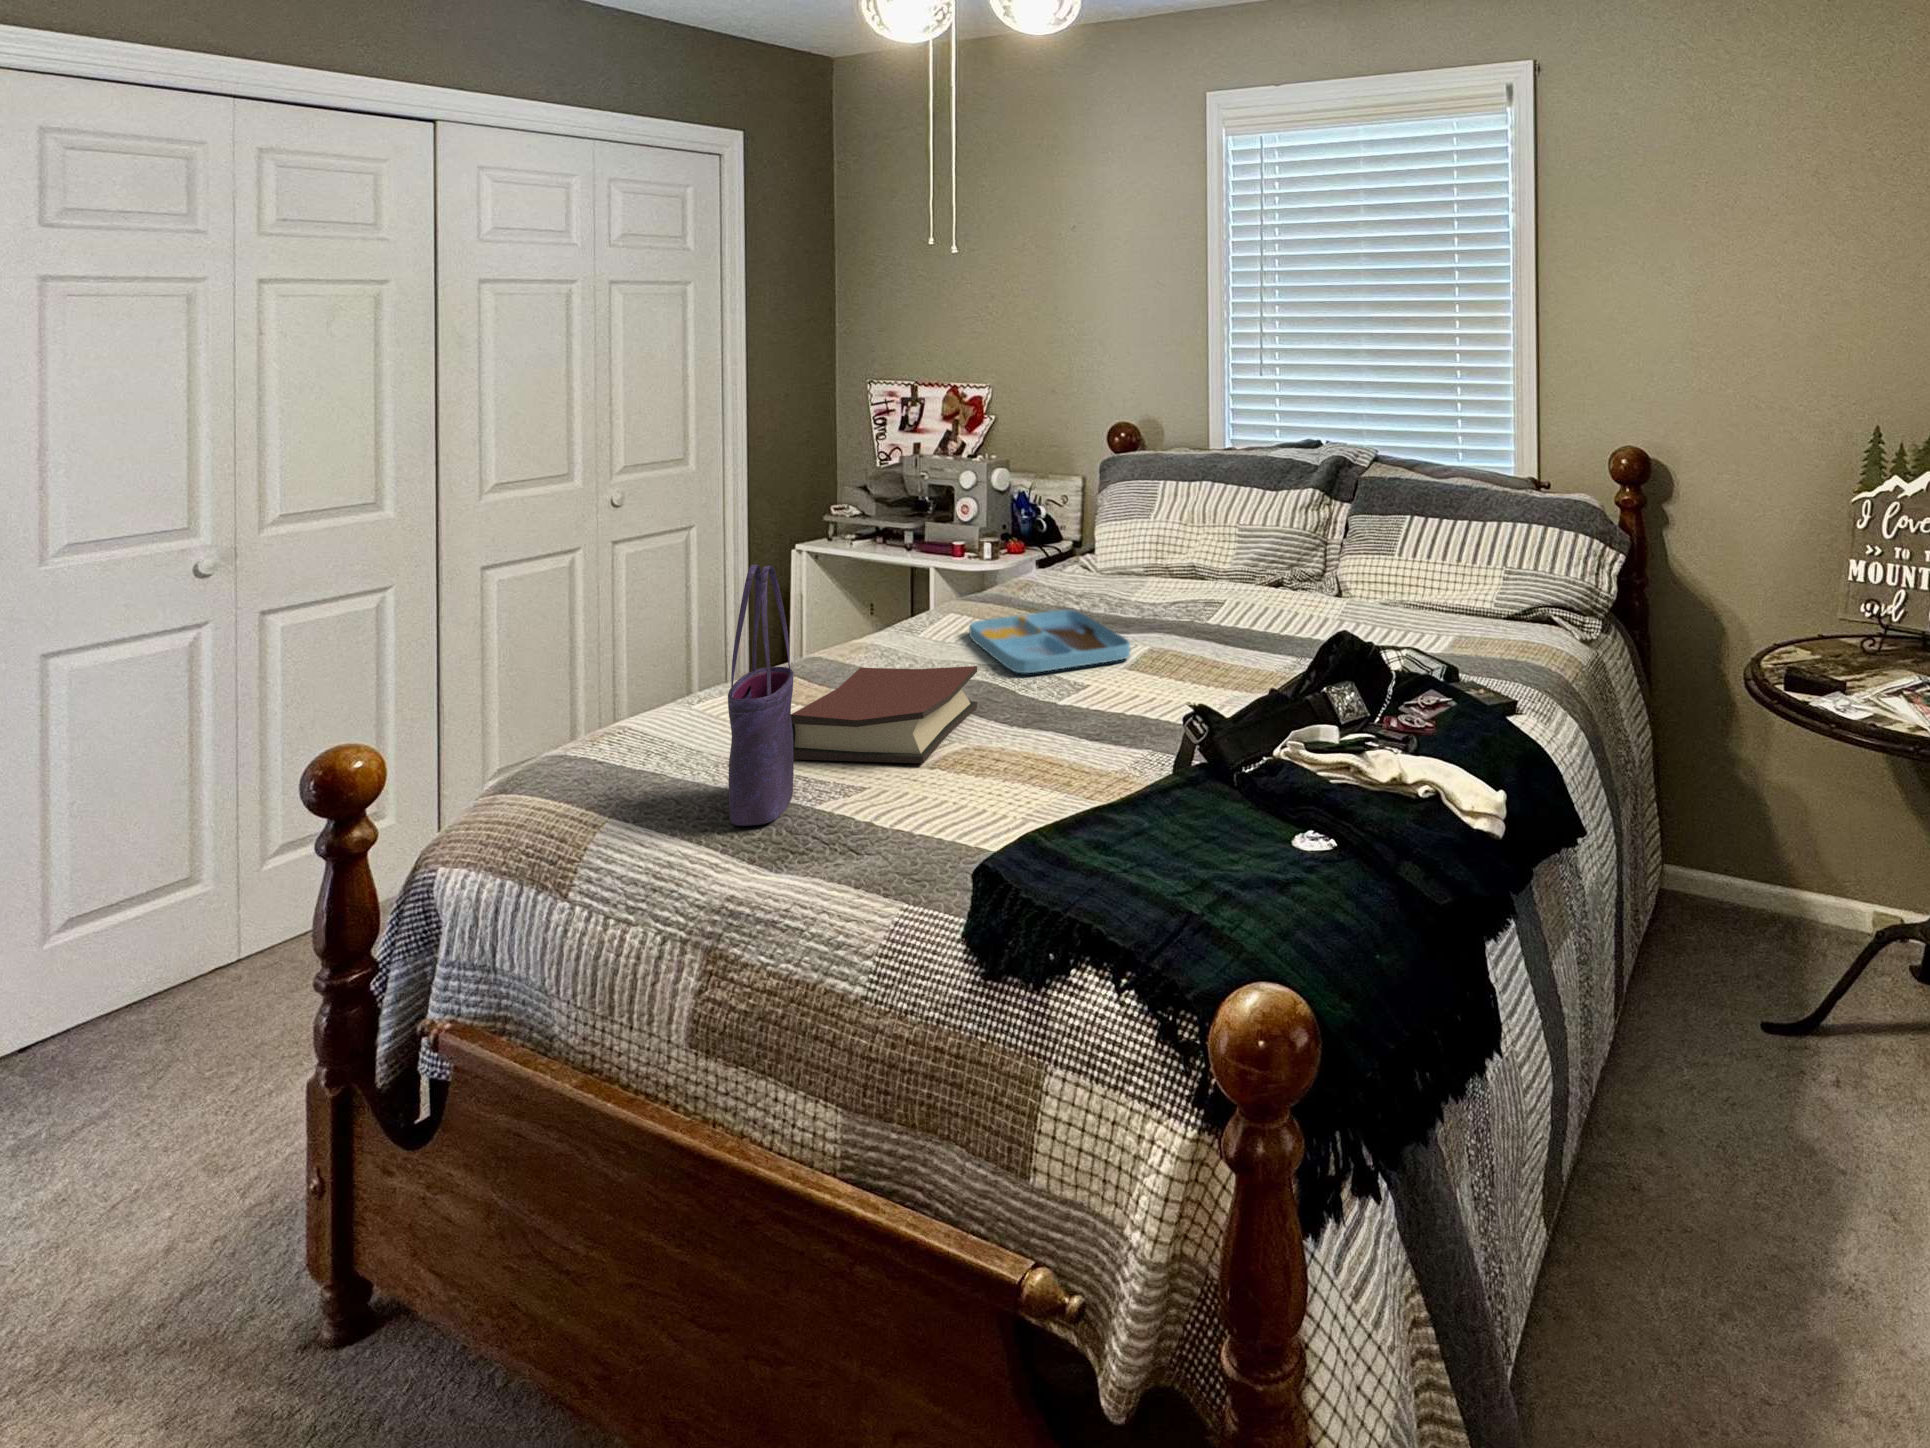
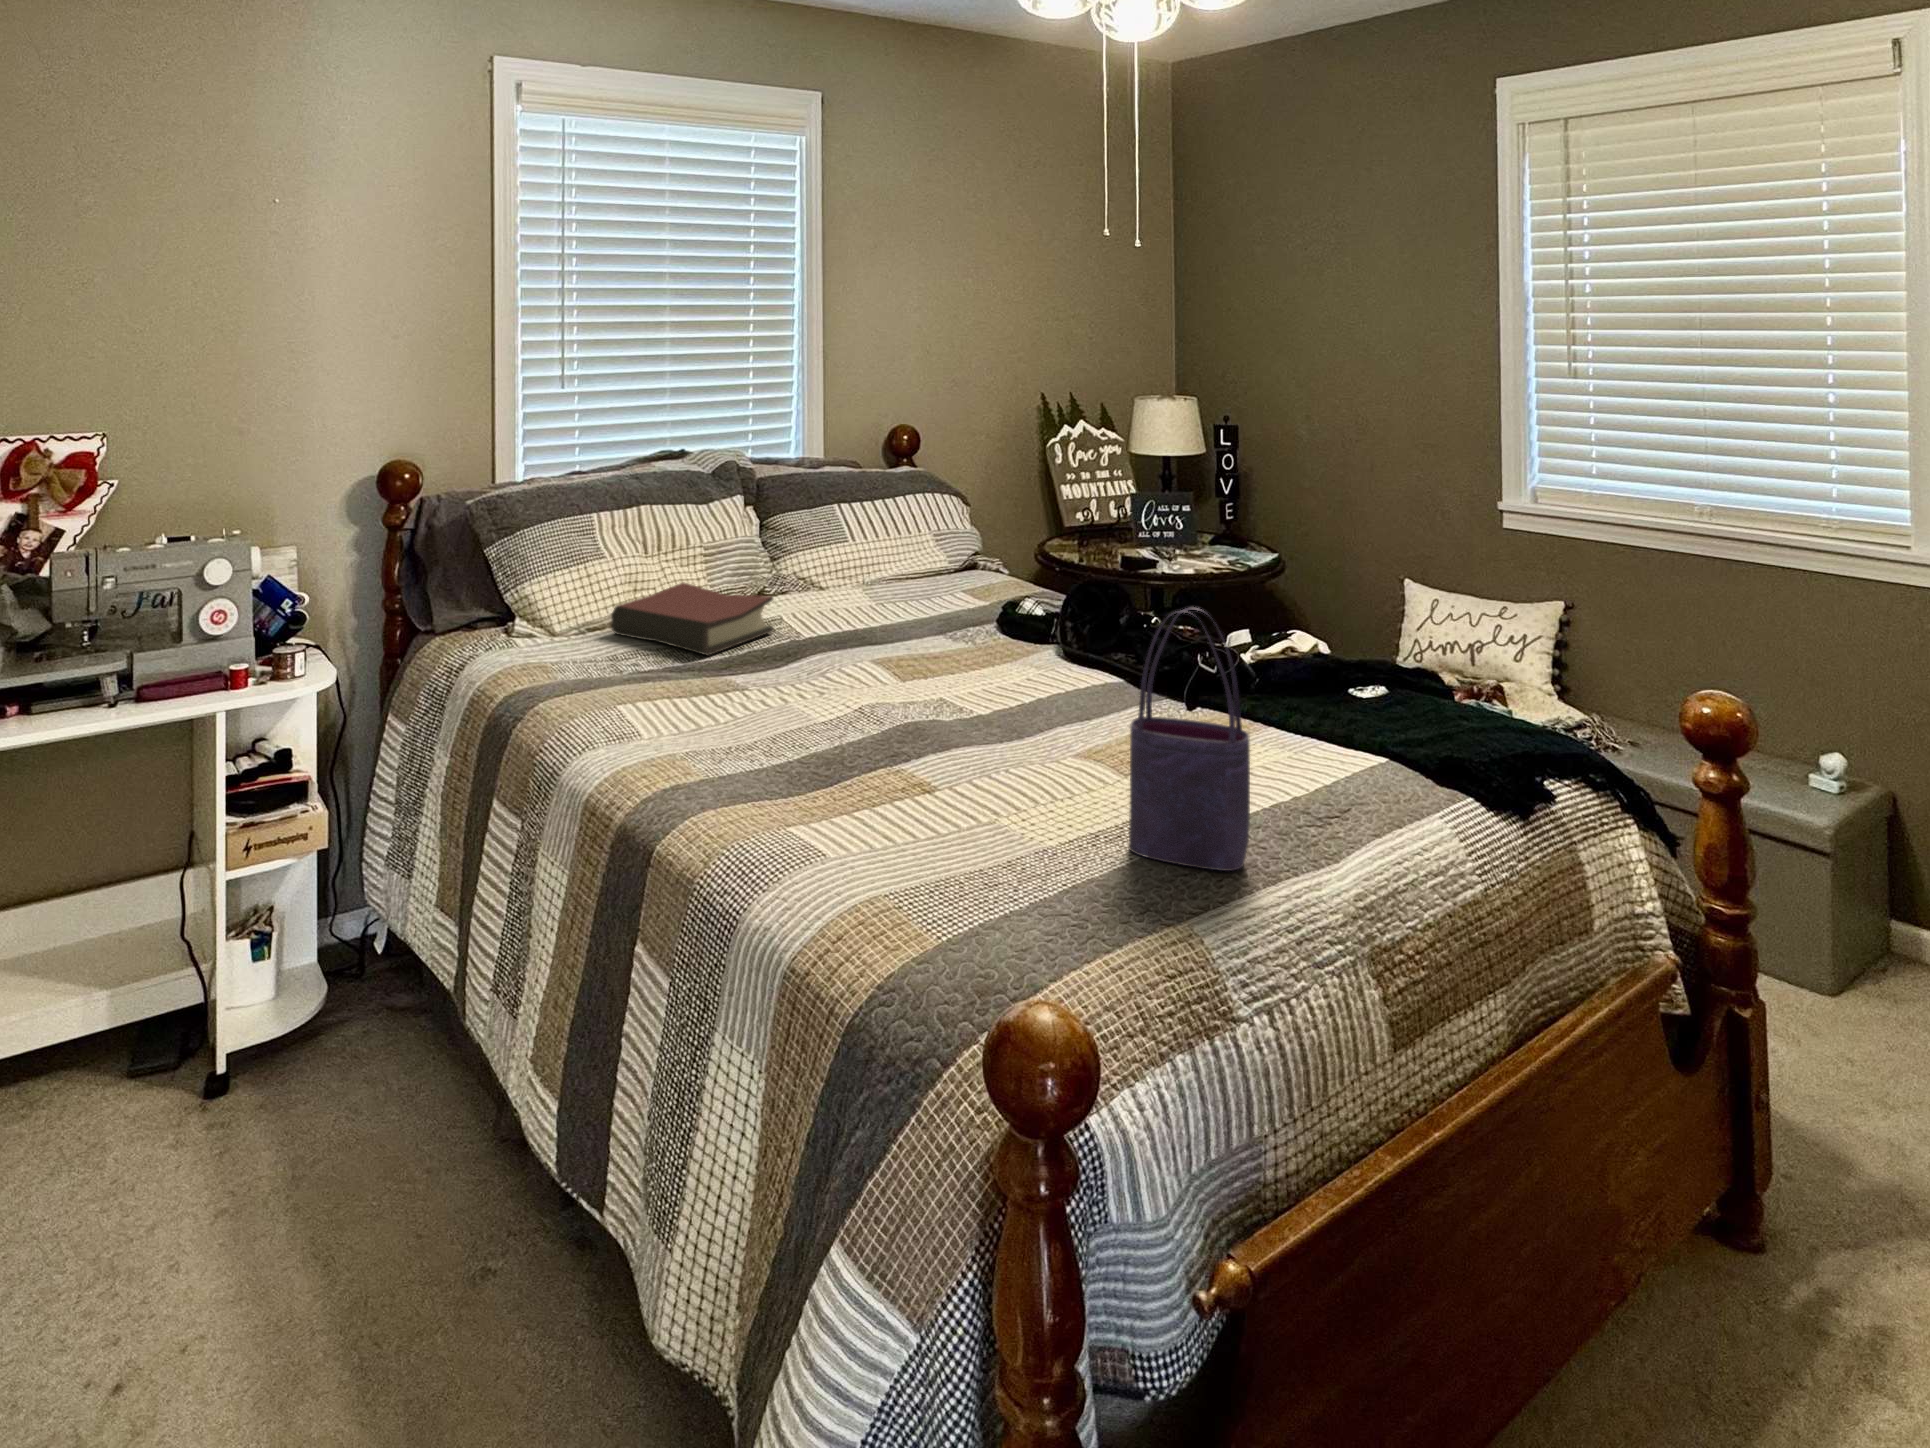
tray: present [969,610,1130,673] -> none [715,658,904,715]
hardback book: present [791,666,977,763] -> present [611,583,773,656]

